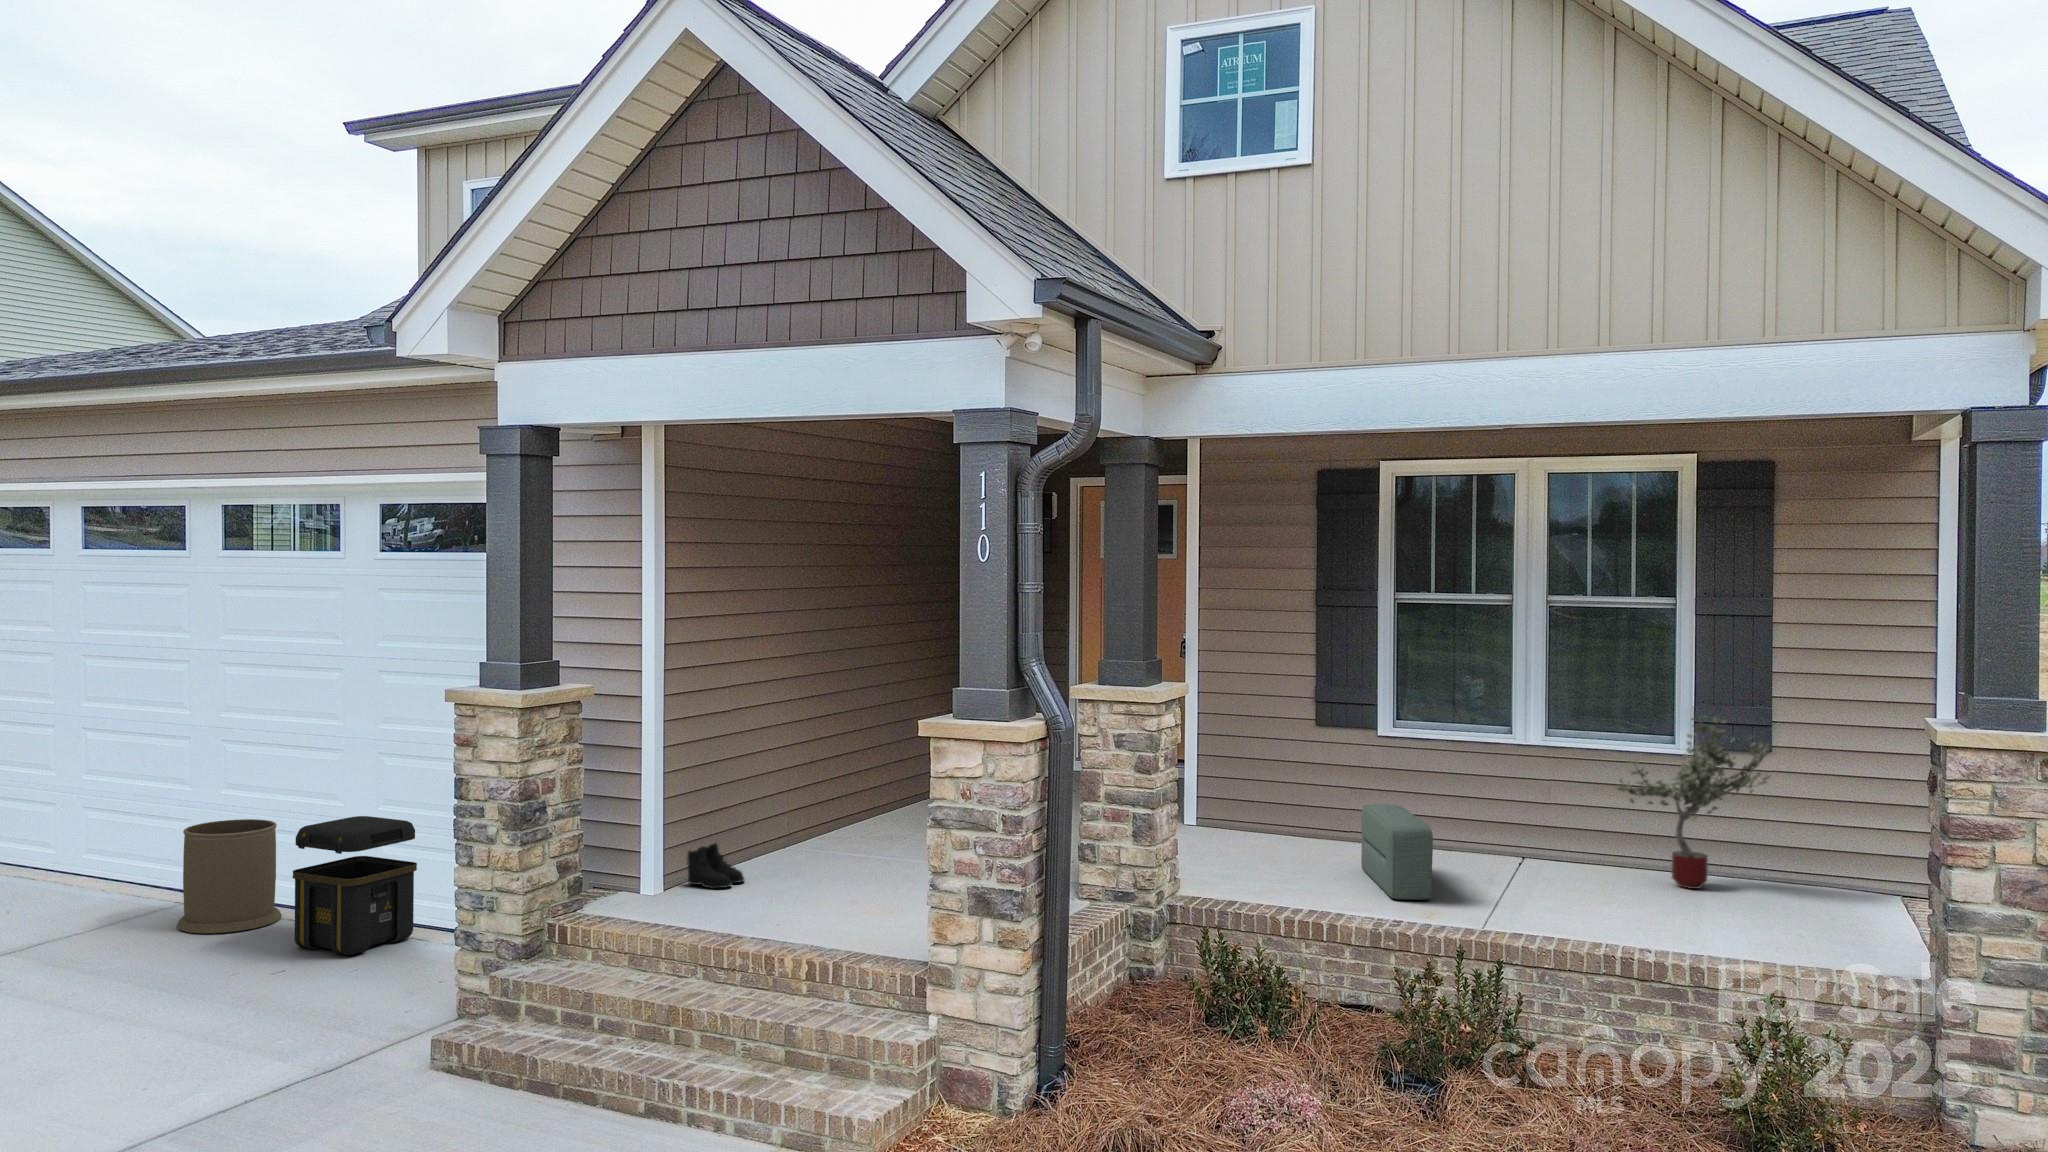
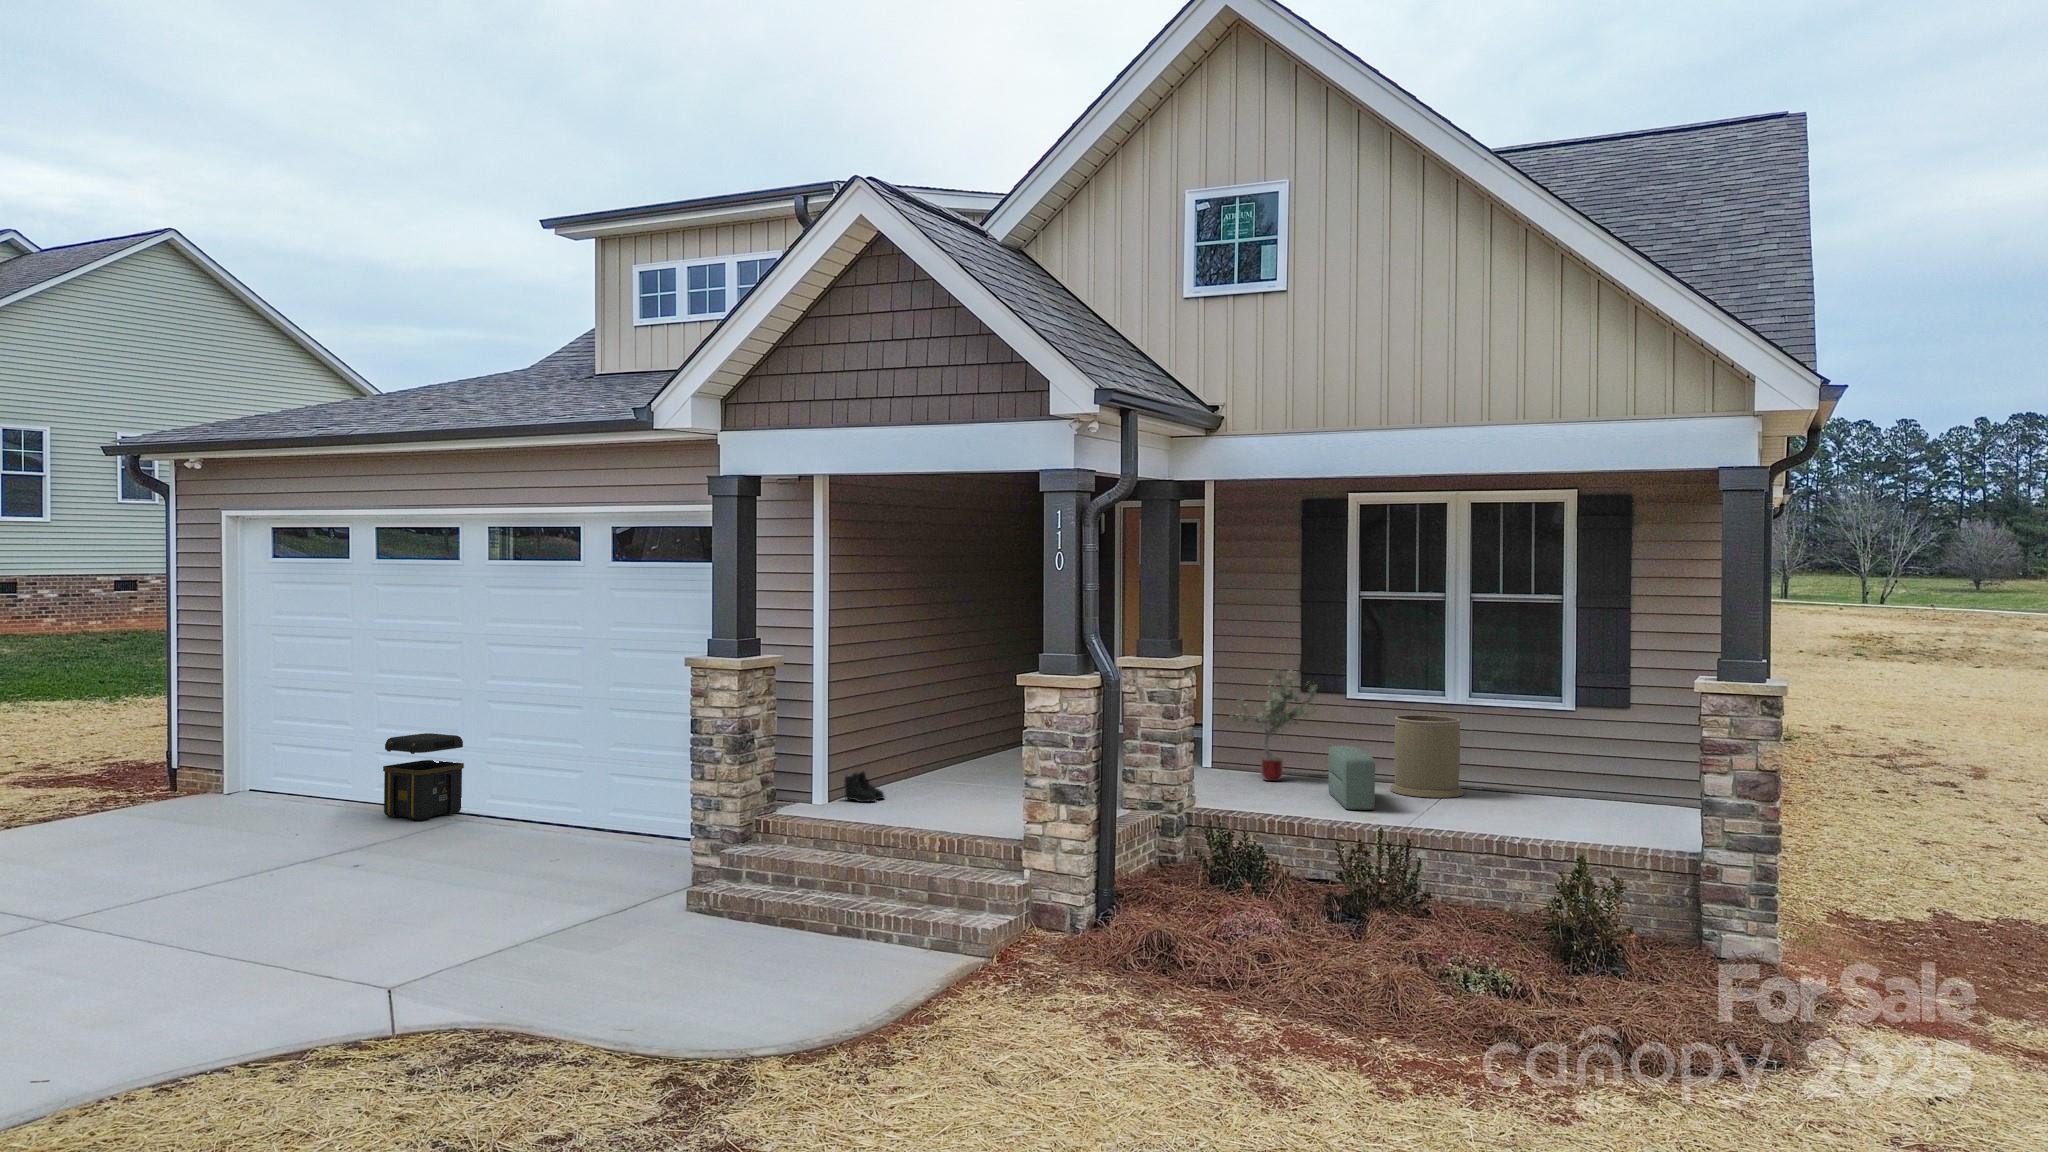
potted tree: present [1617,717,1770,889] -> present [1231,669,1319,781]
toolbox: present [292,816,417,955] -> present [383,733,464,820]
trash can: present [177,819,281,933] -> present [1390,715,1464,798]

